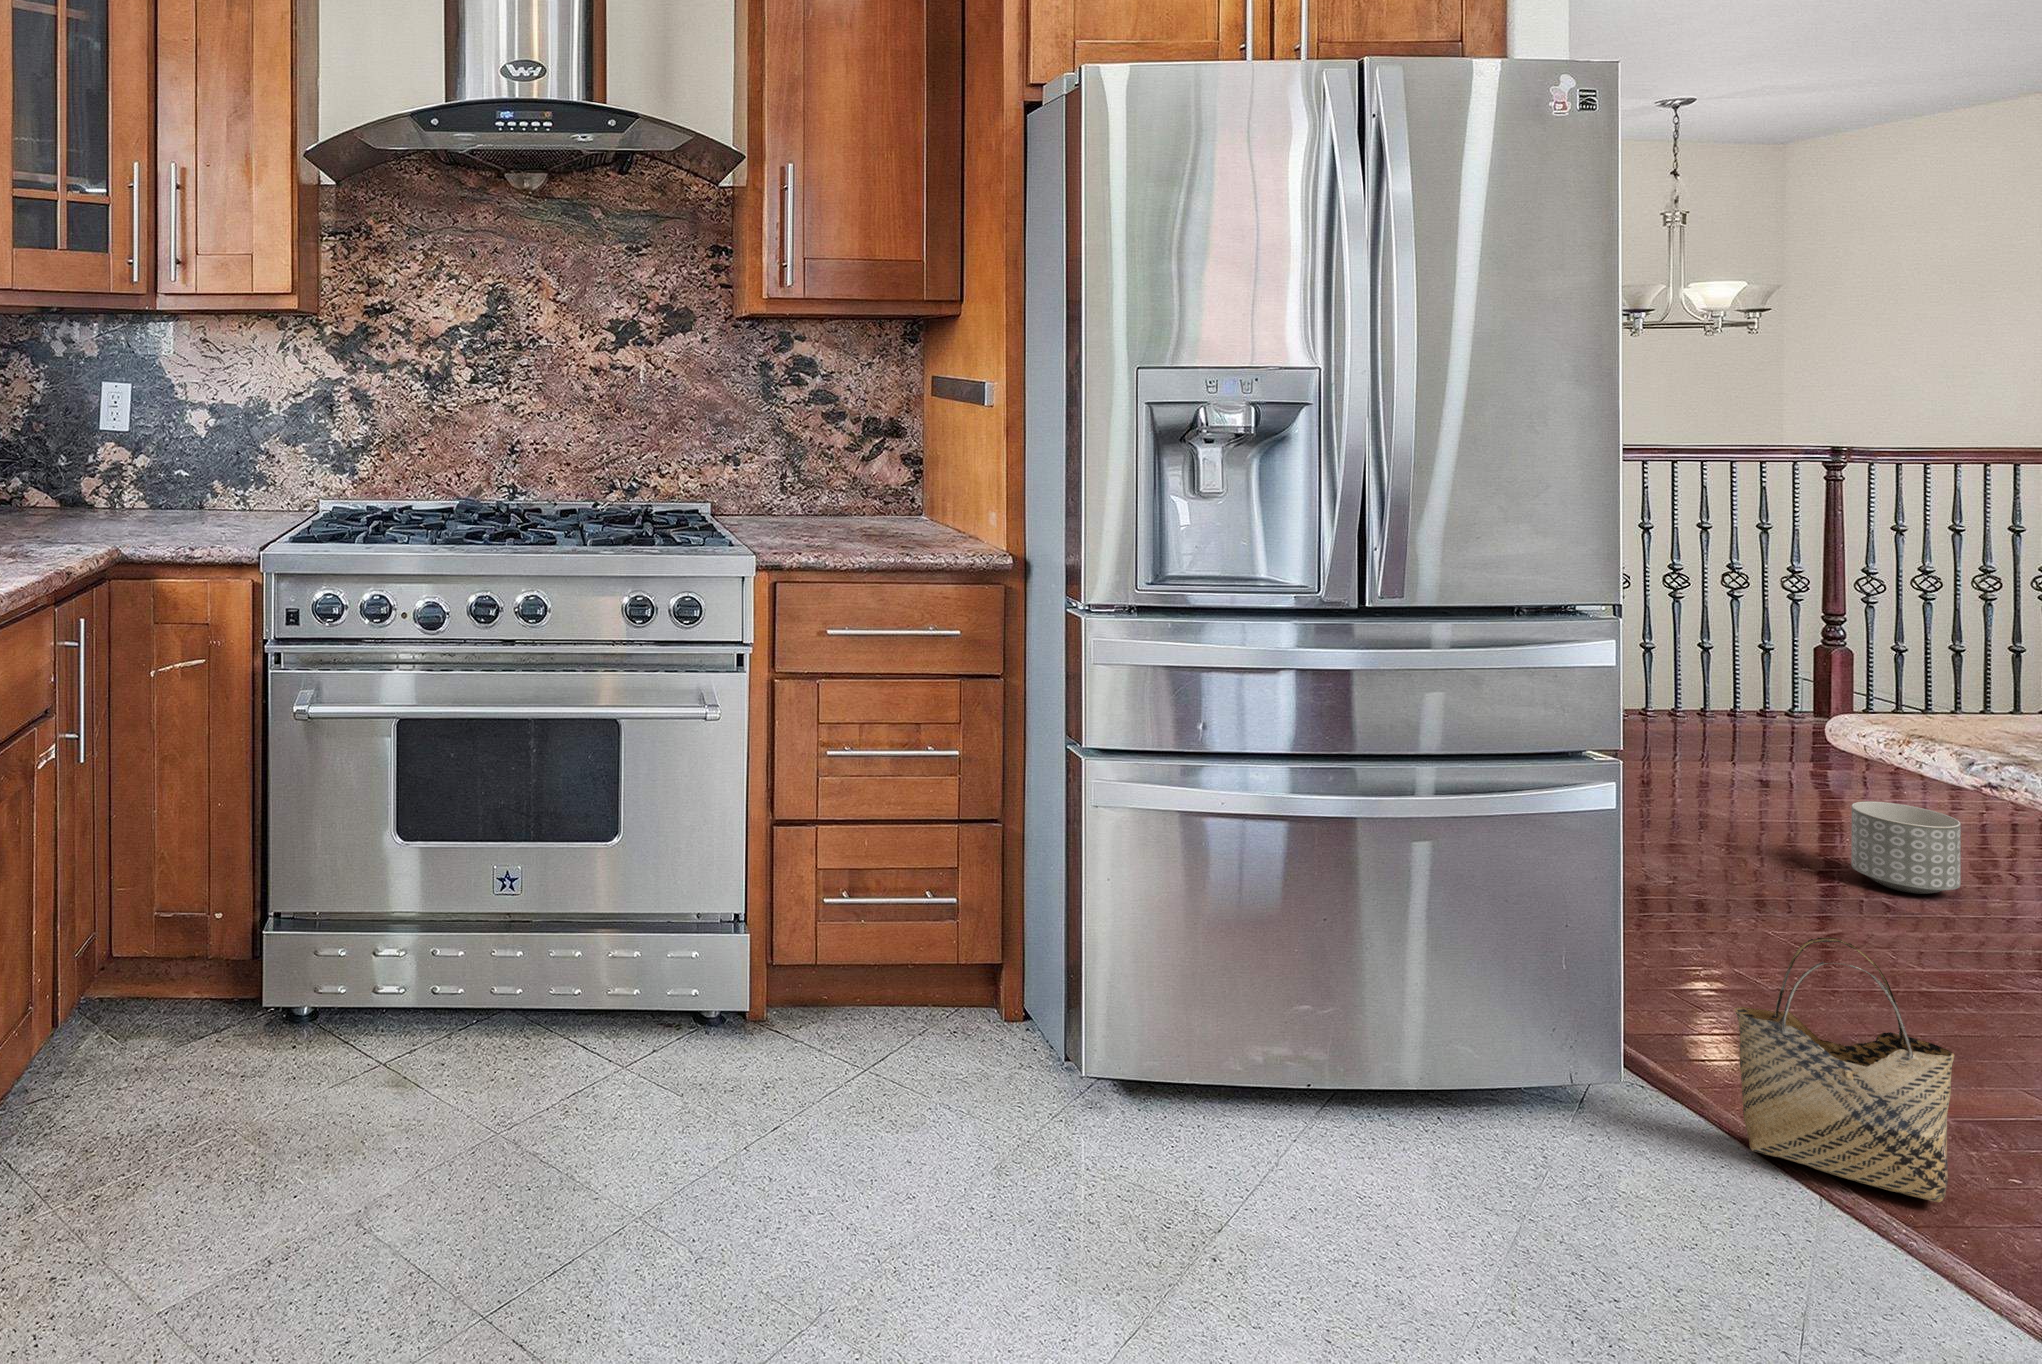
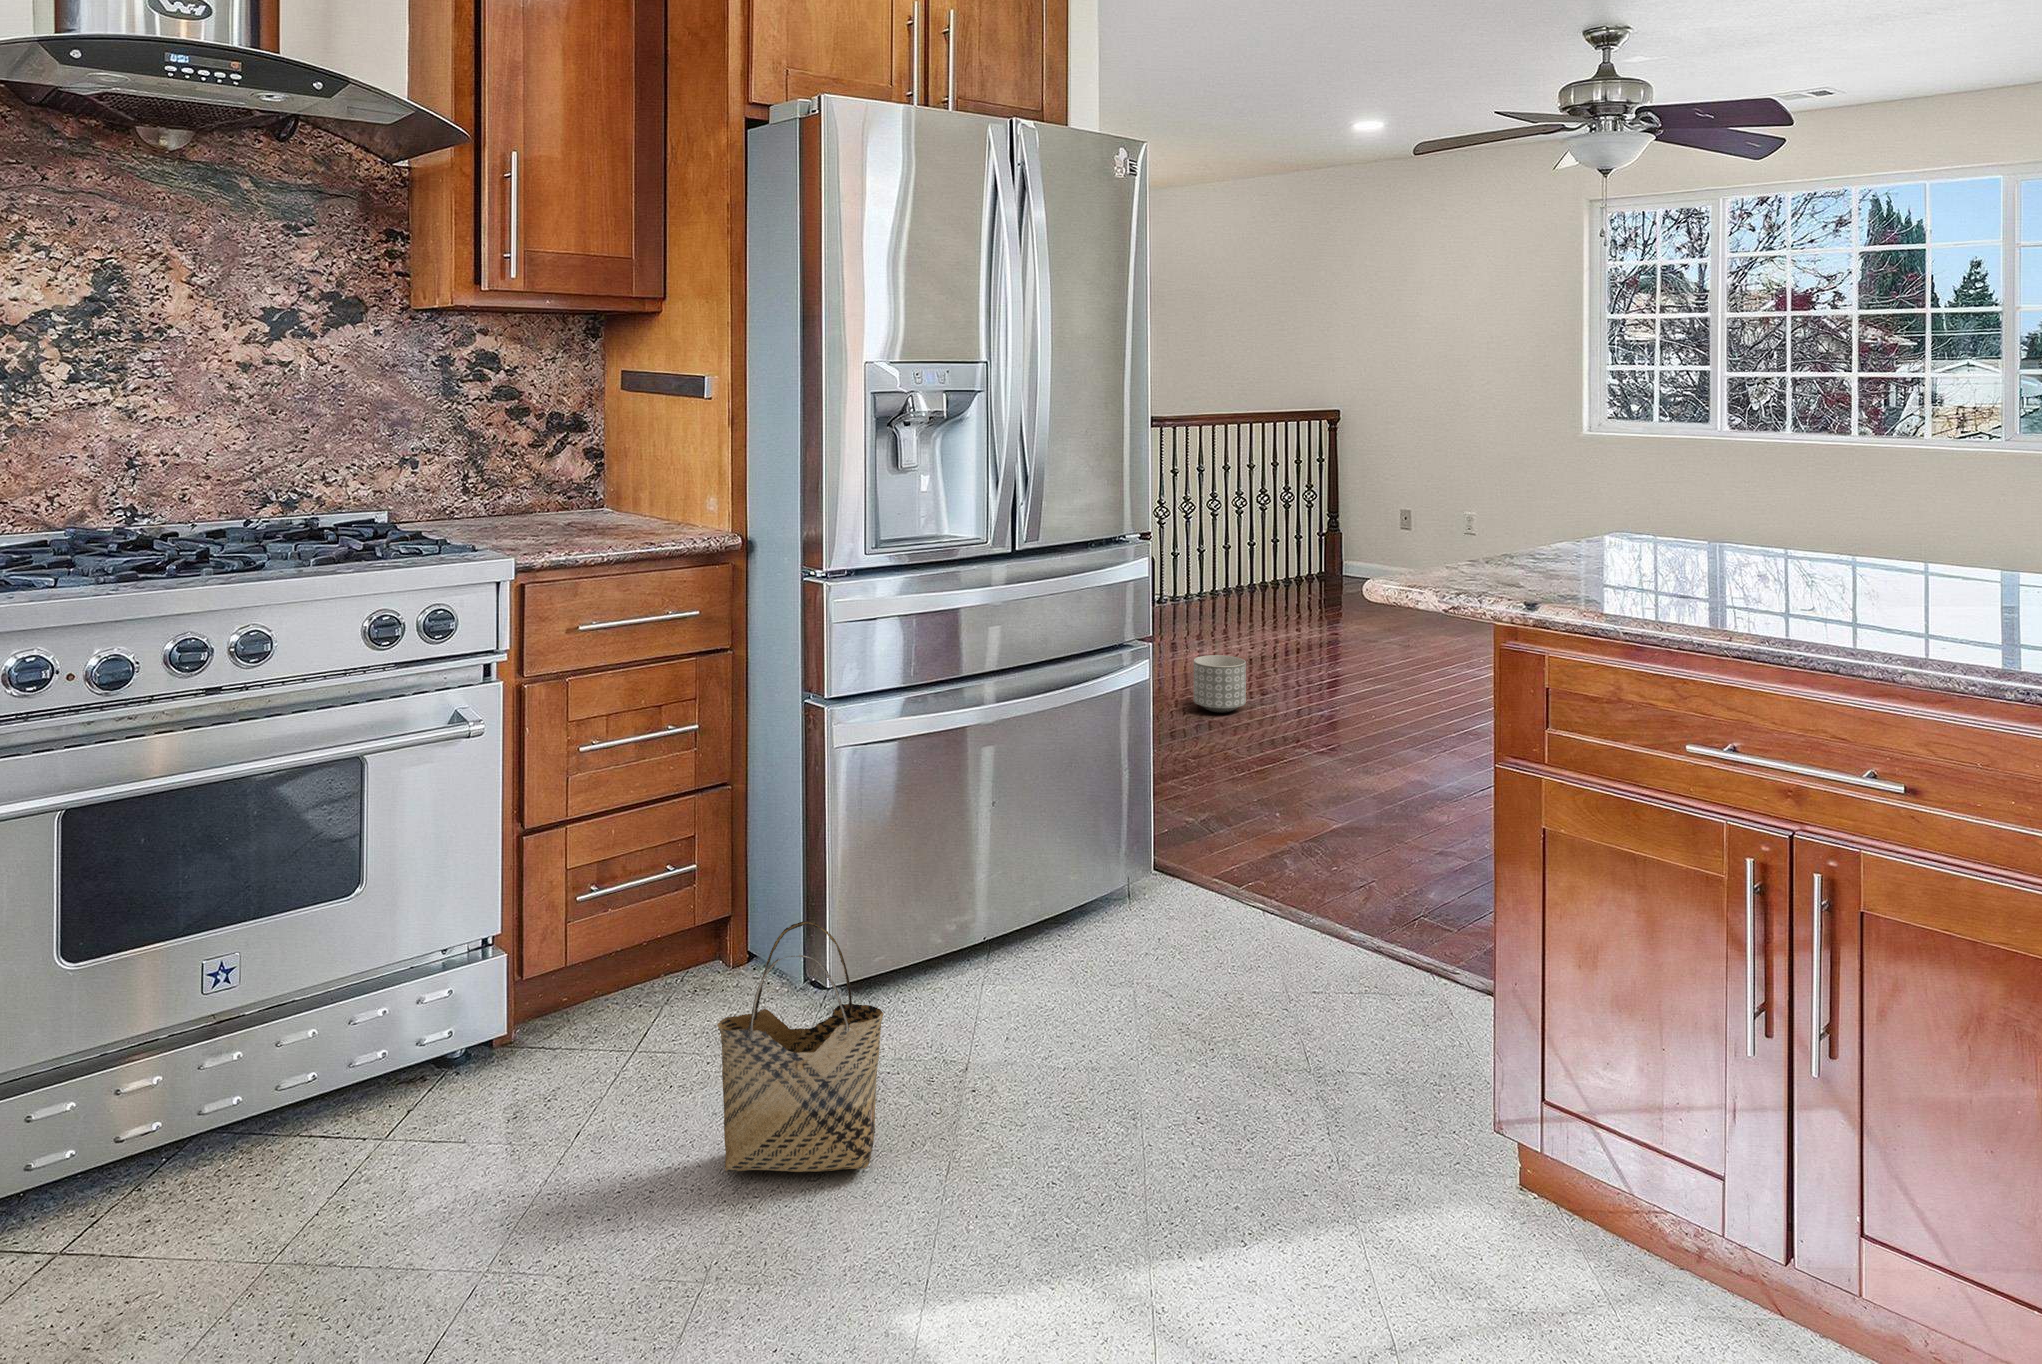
woven basket: present [1734,938,1954,1202] -> present [717,921,883,1172]

